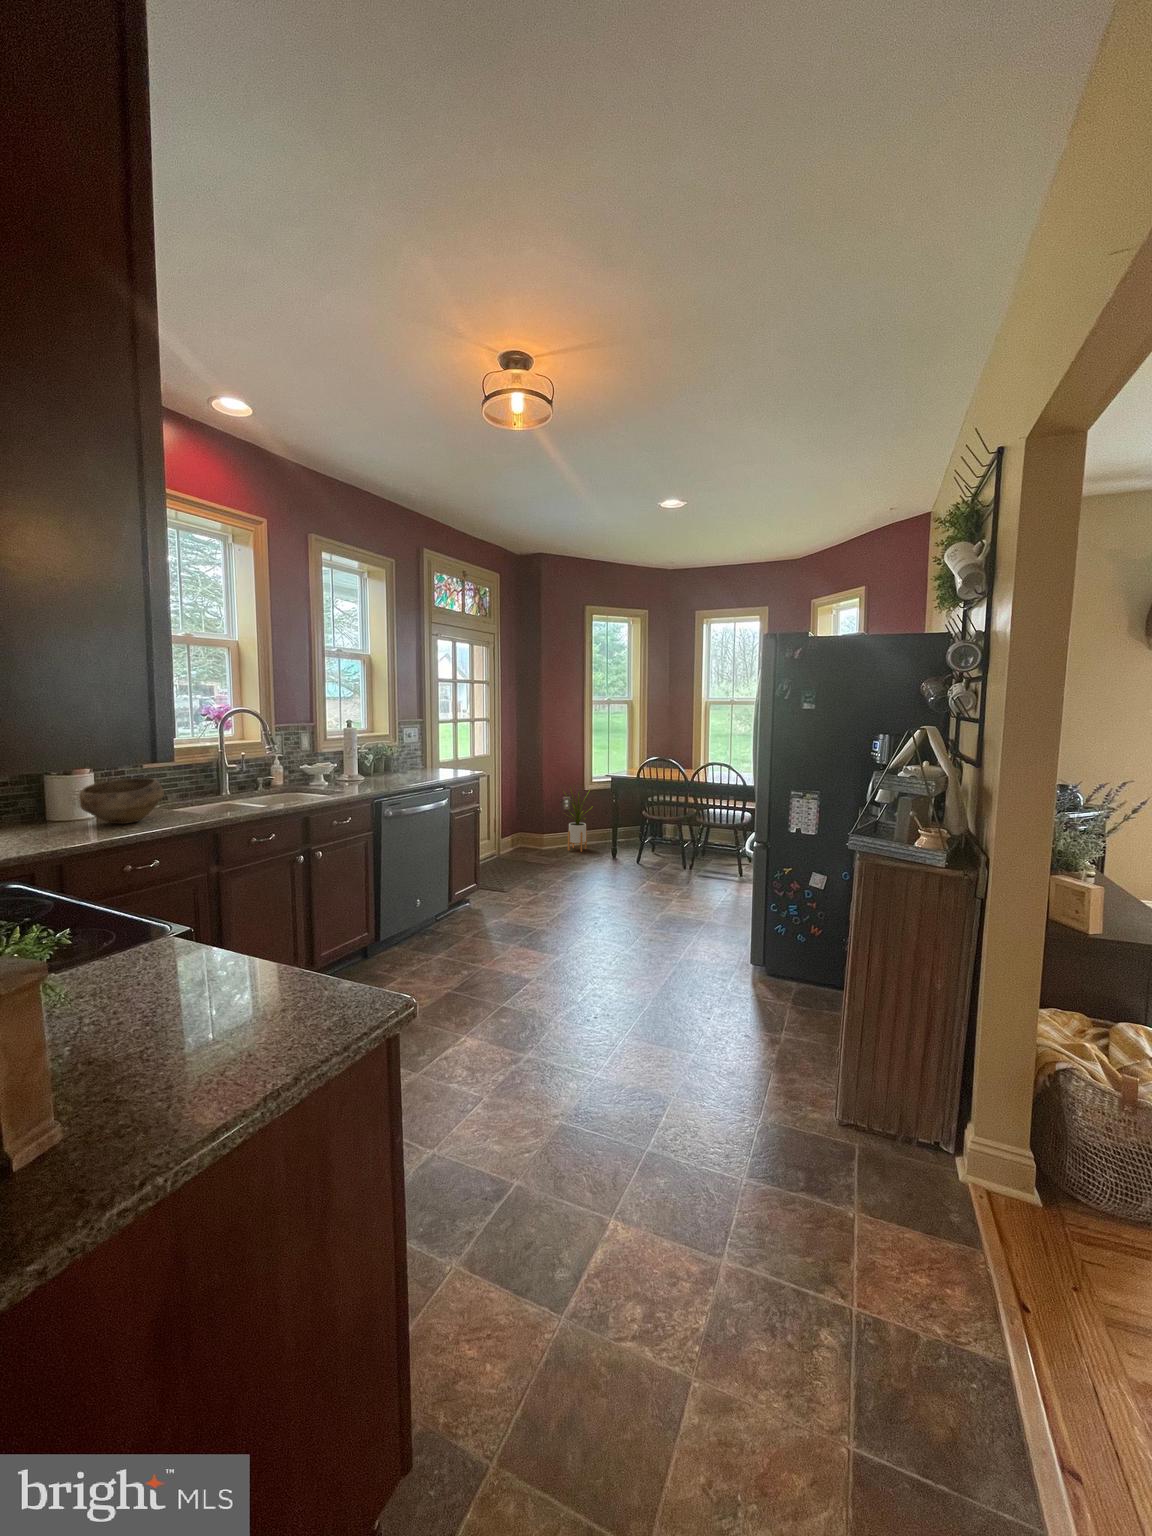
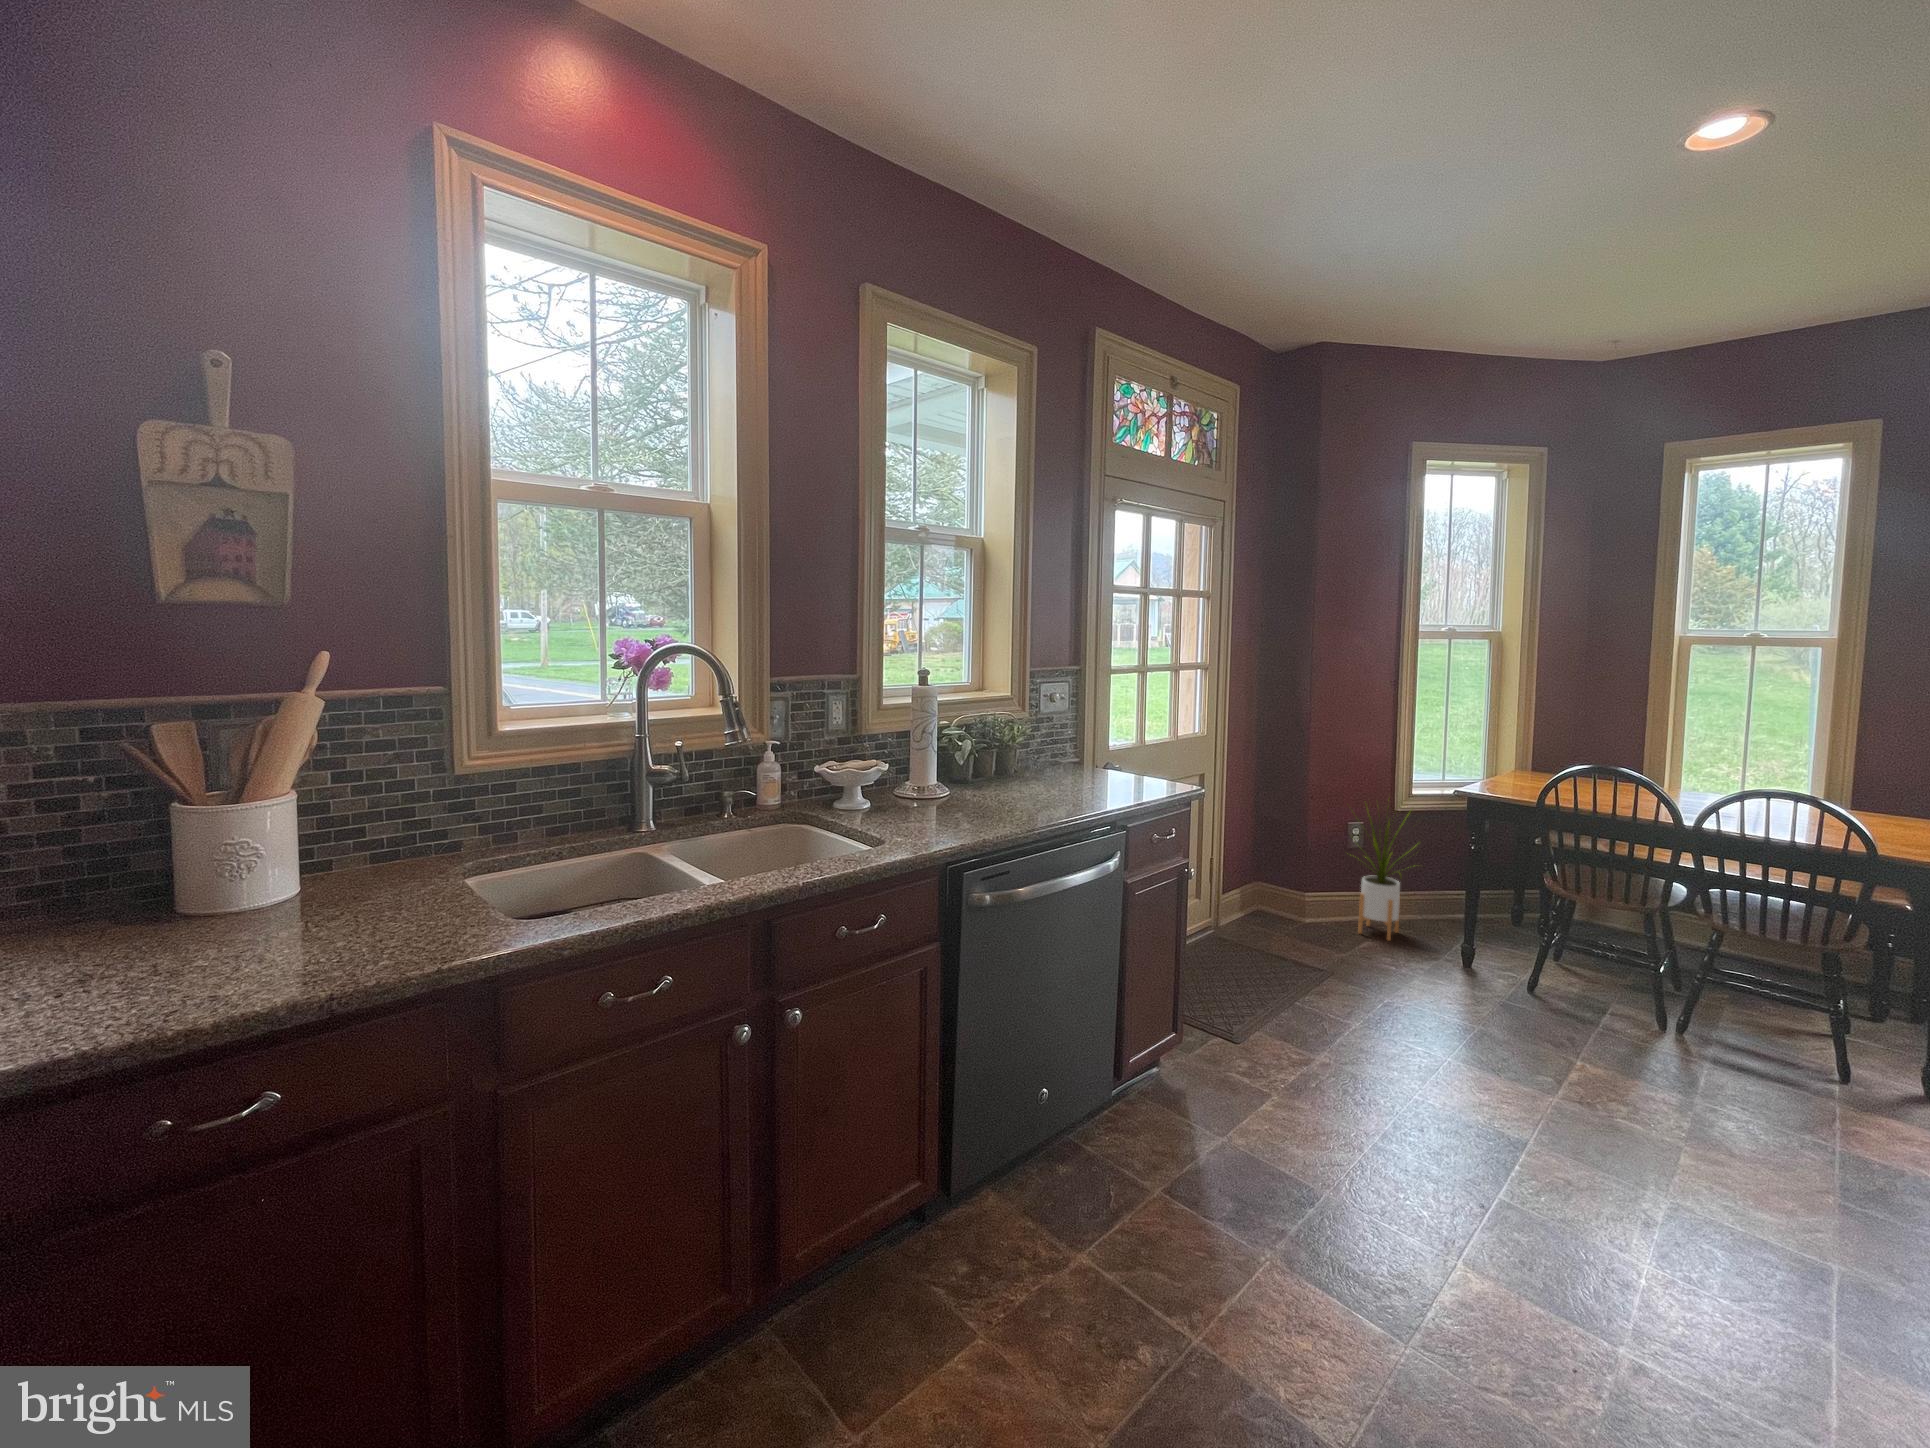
bowl: present [79,778,164,824] -> none [134,824,383,959]

